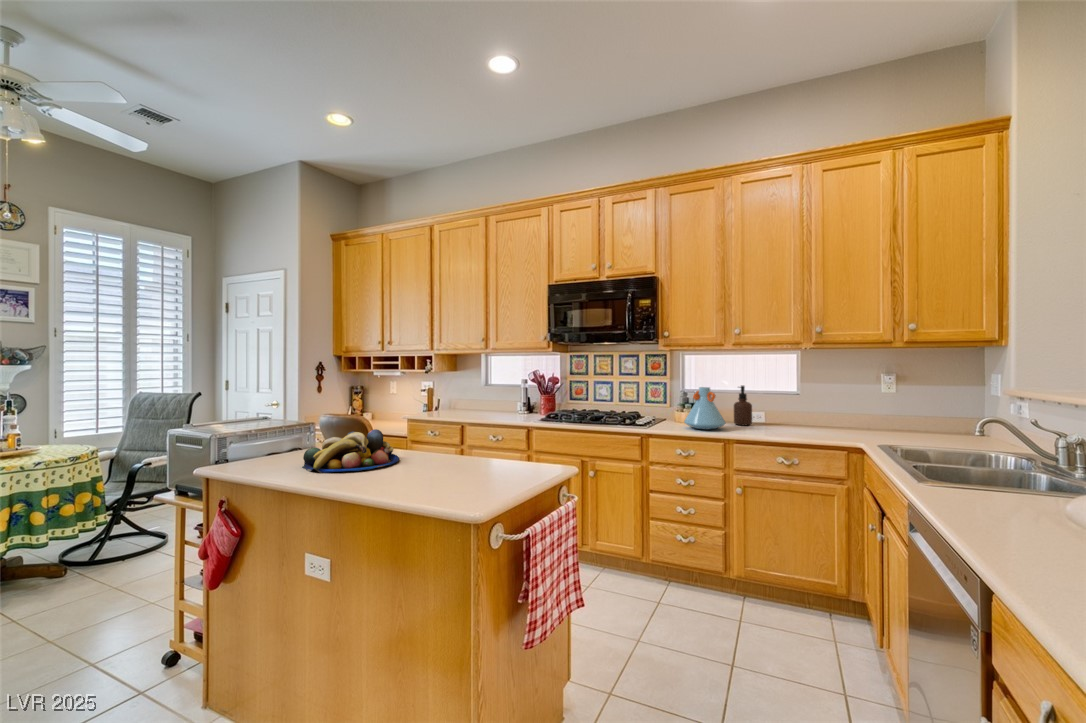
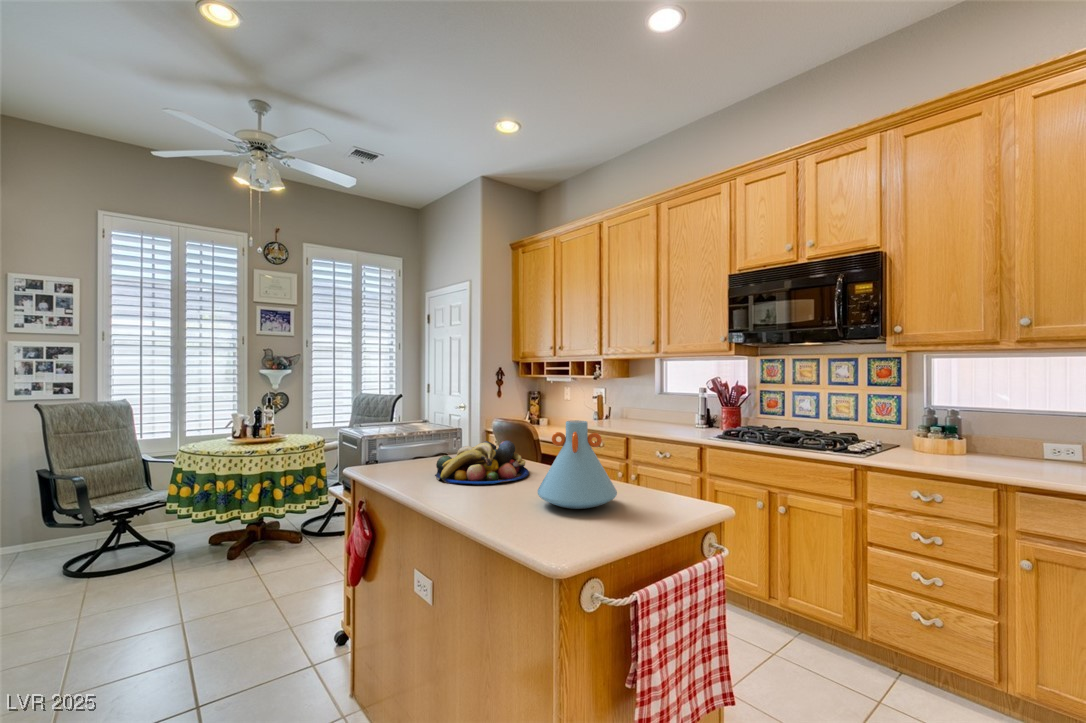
soap dispenser: present [734,386,752,426] -> none [1017,404,1054,464]
vase: present [684,387,726,430] -> present [537,420,617,509]

